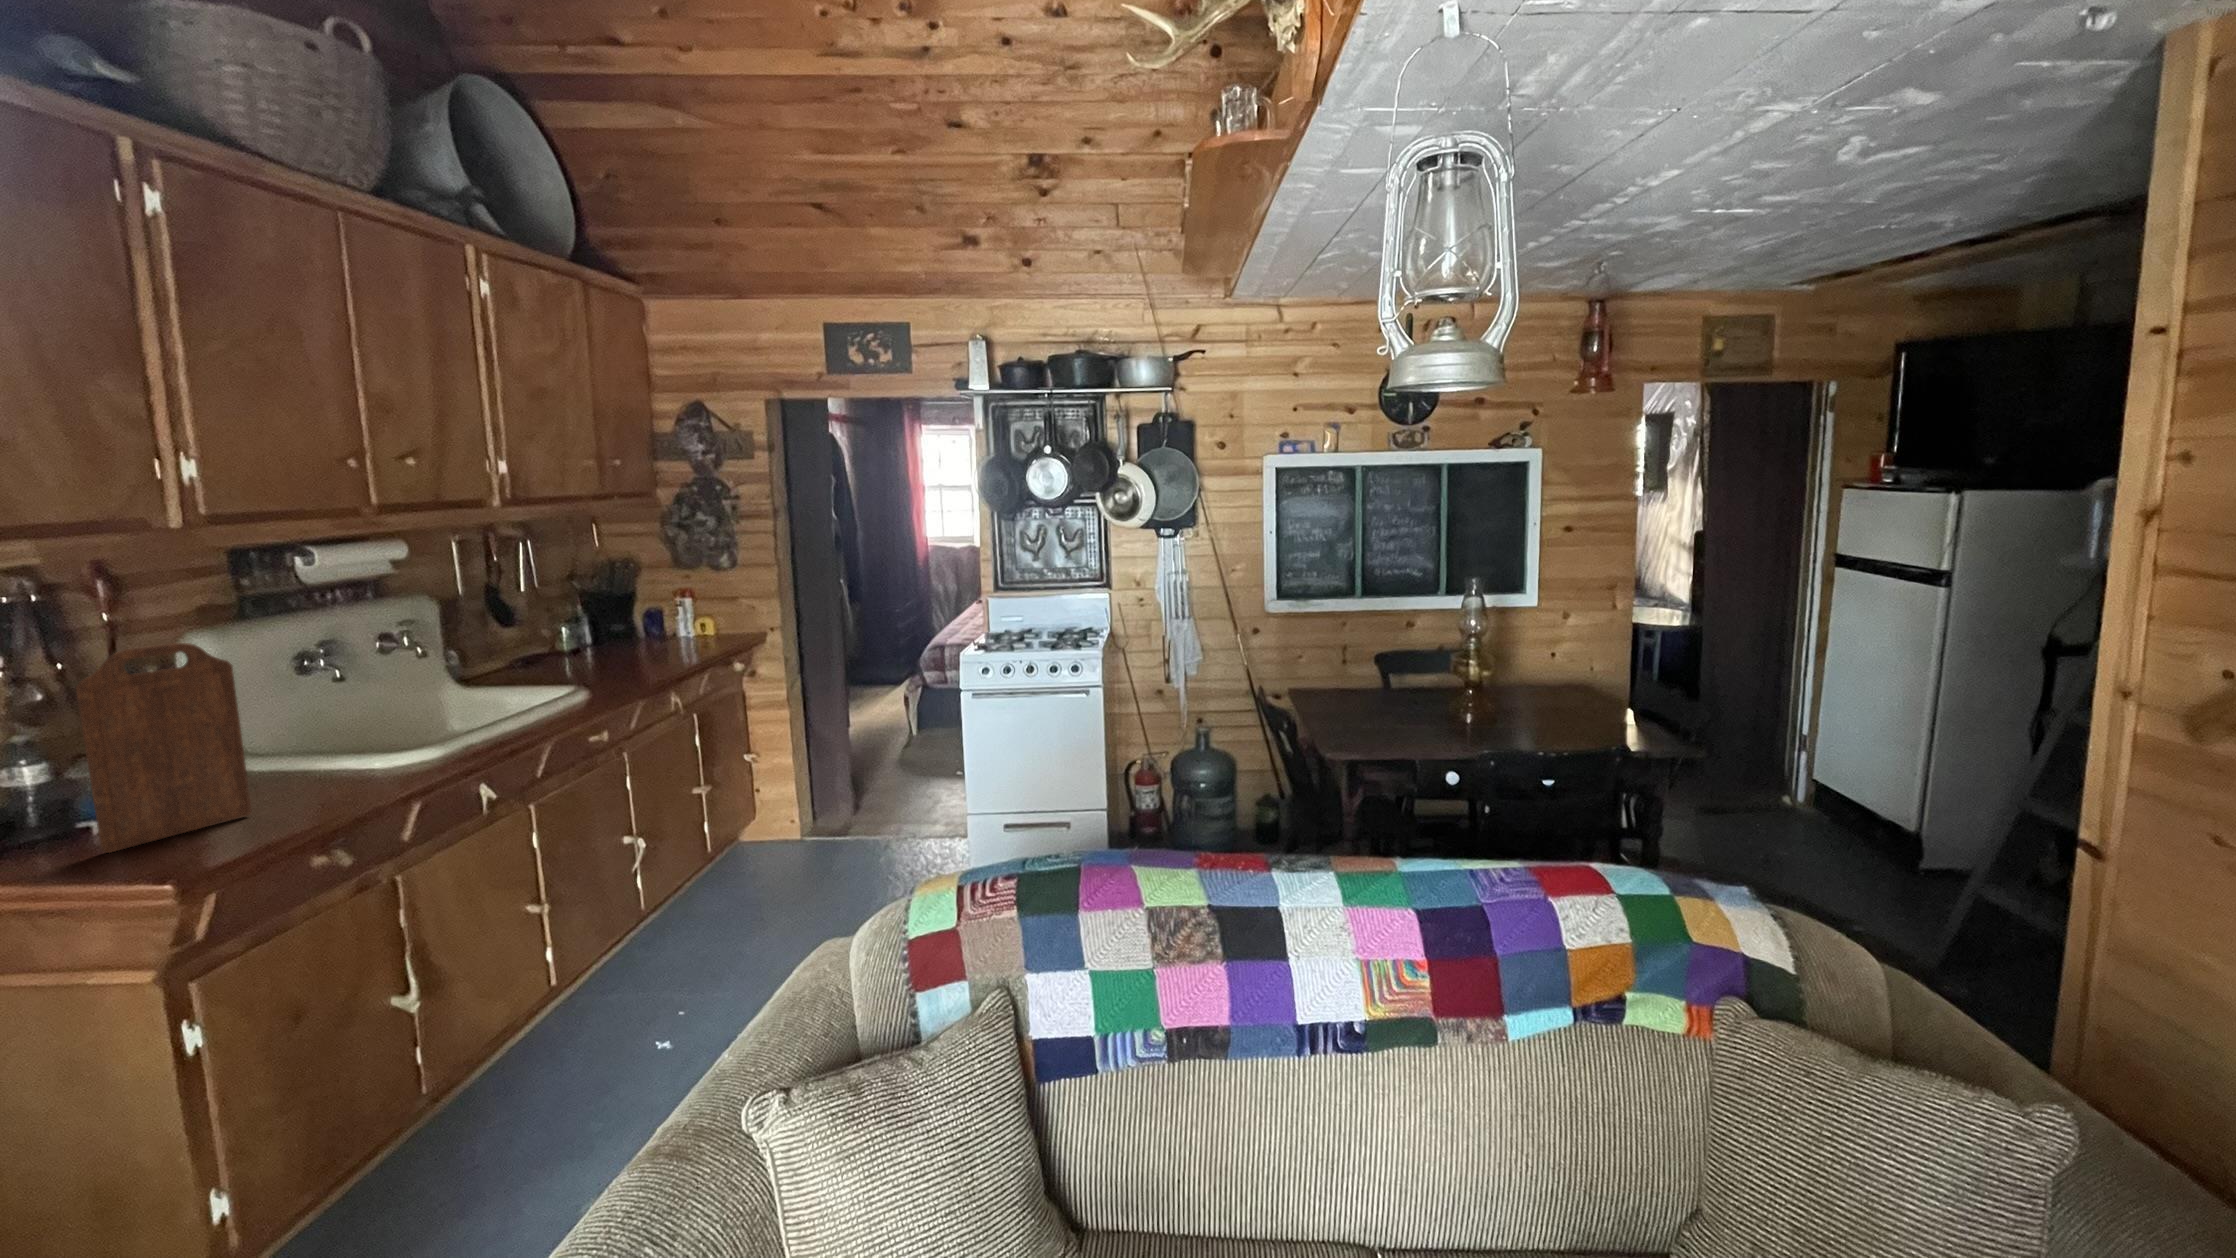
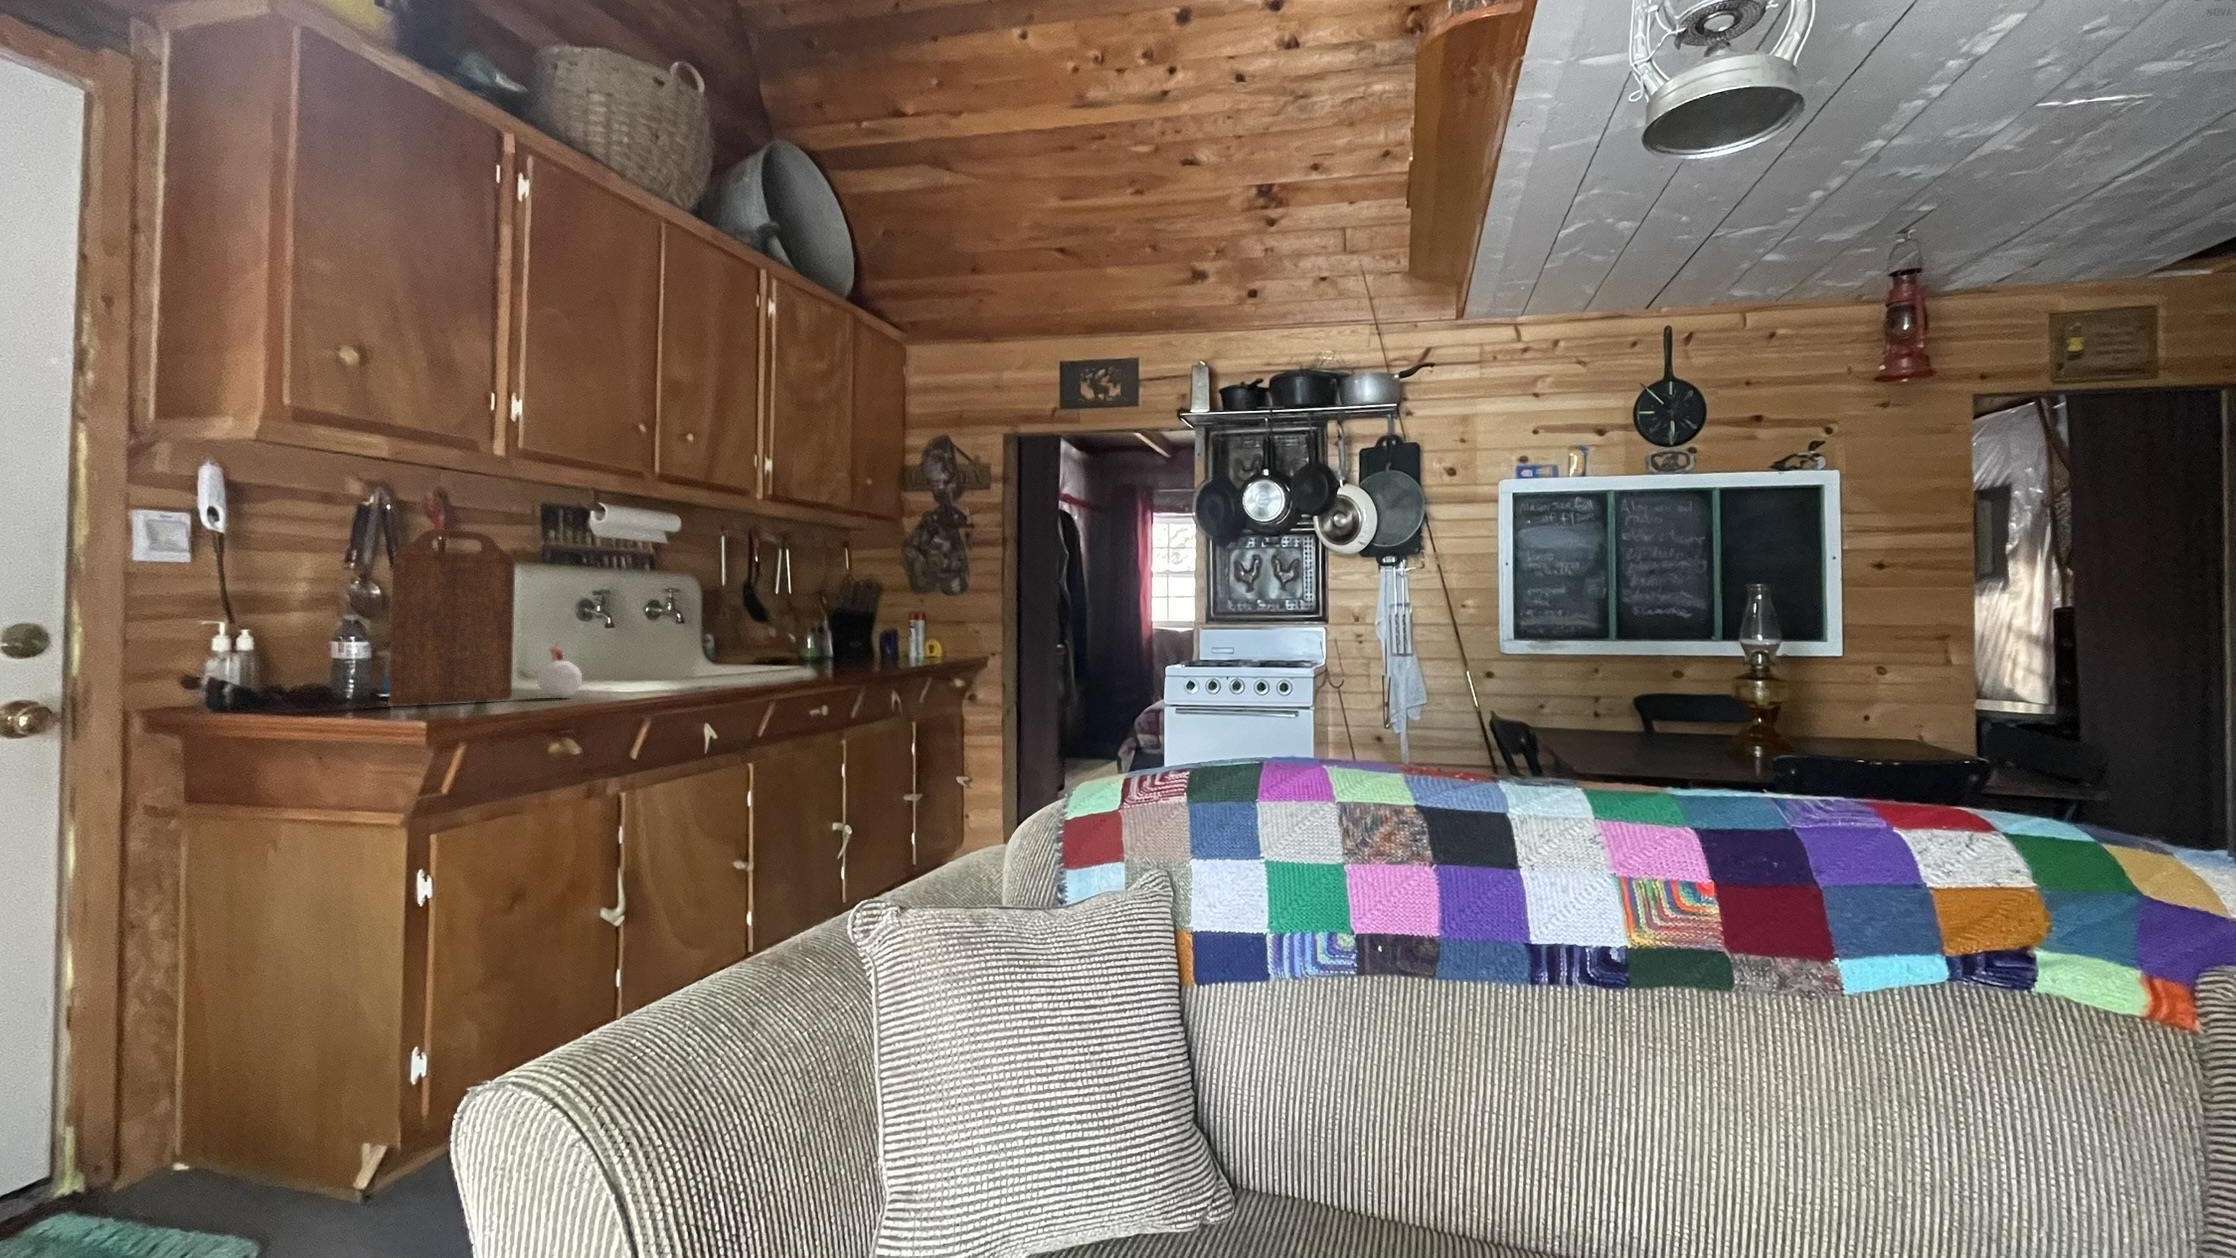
candle: none [278,730,333,800] -> present [538,642,582,698]

